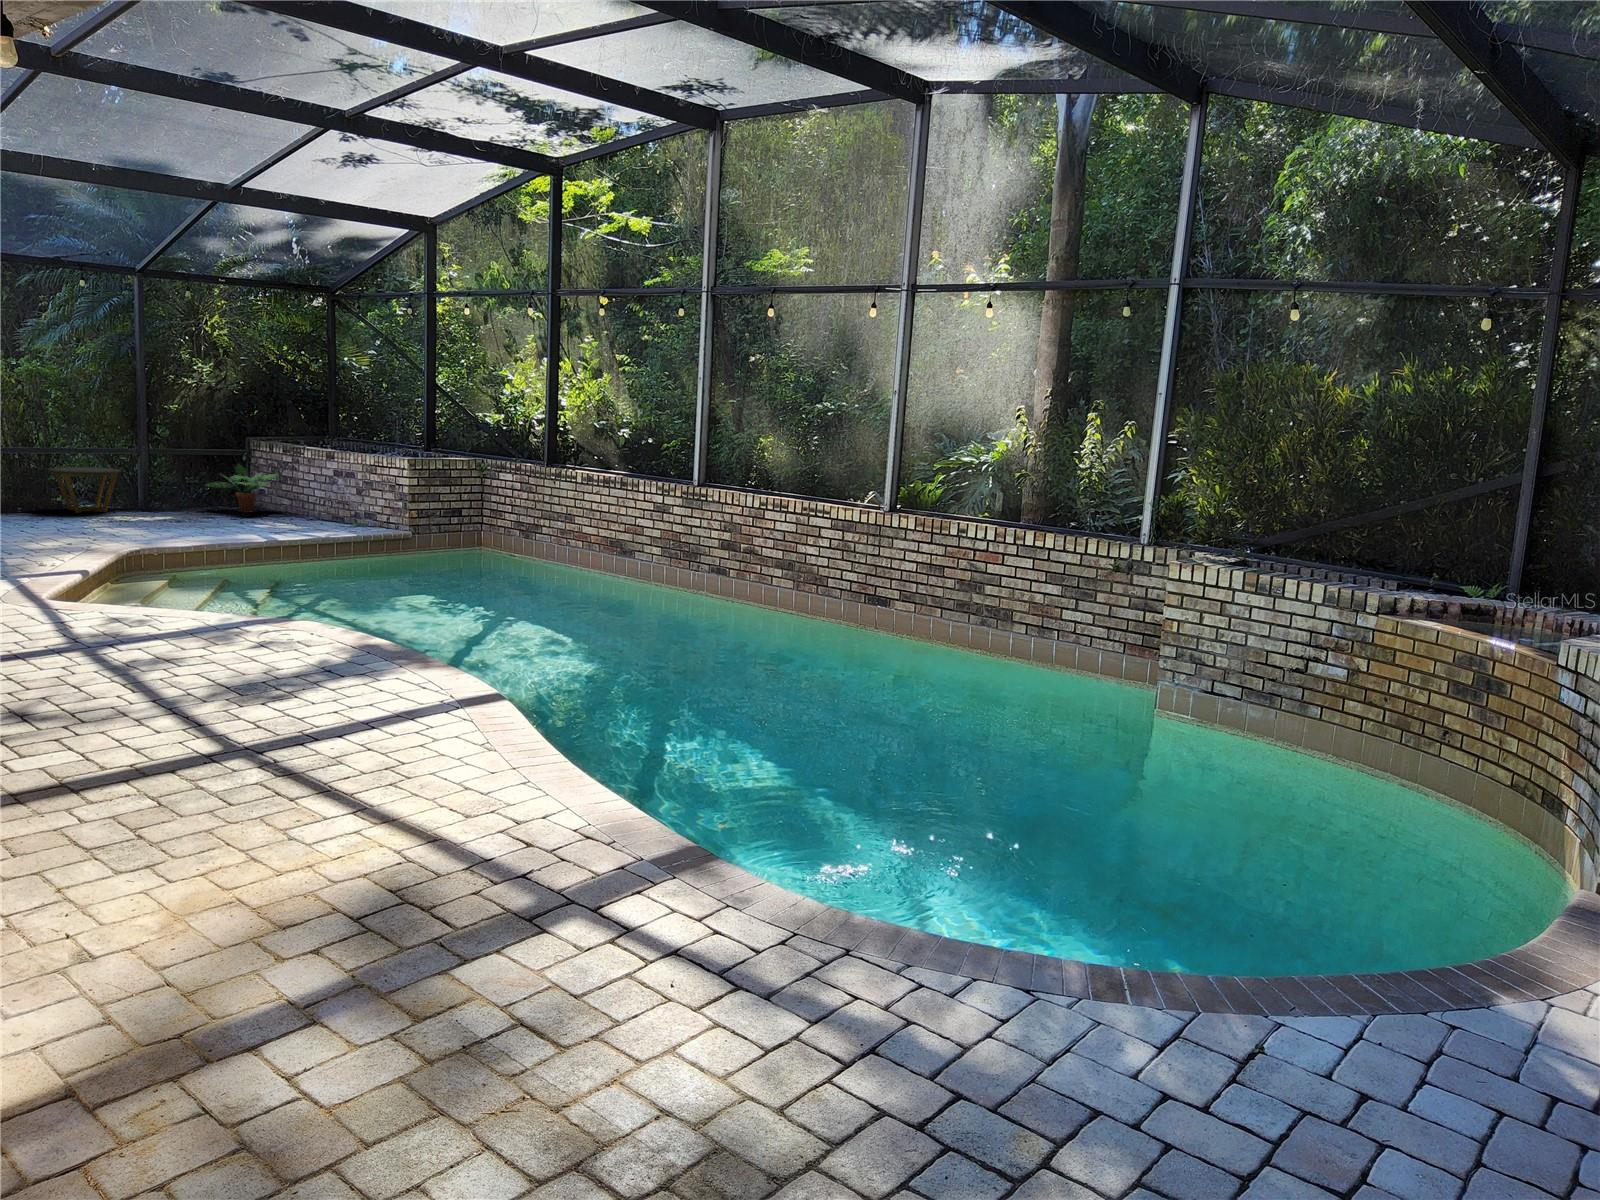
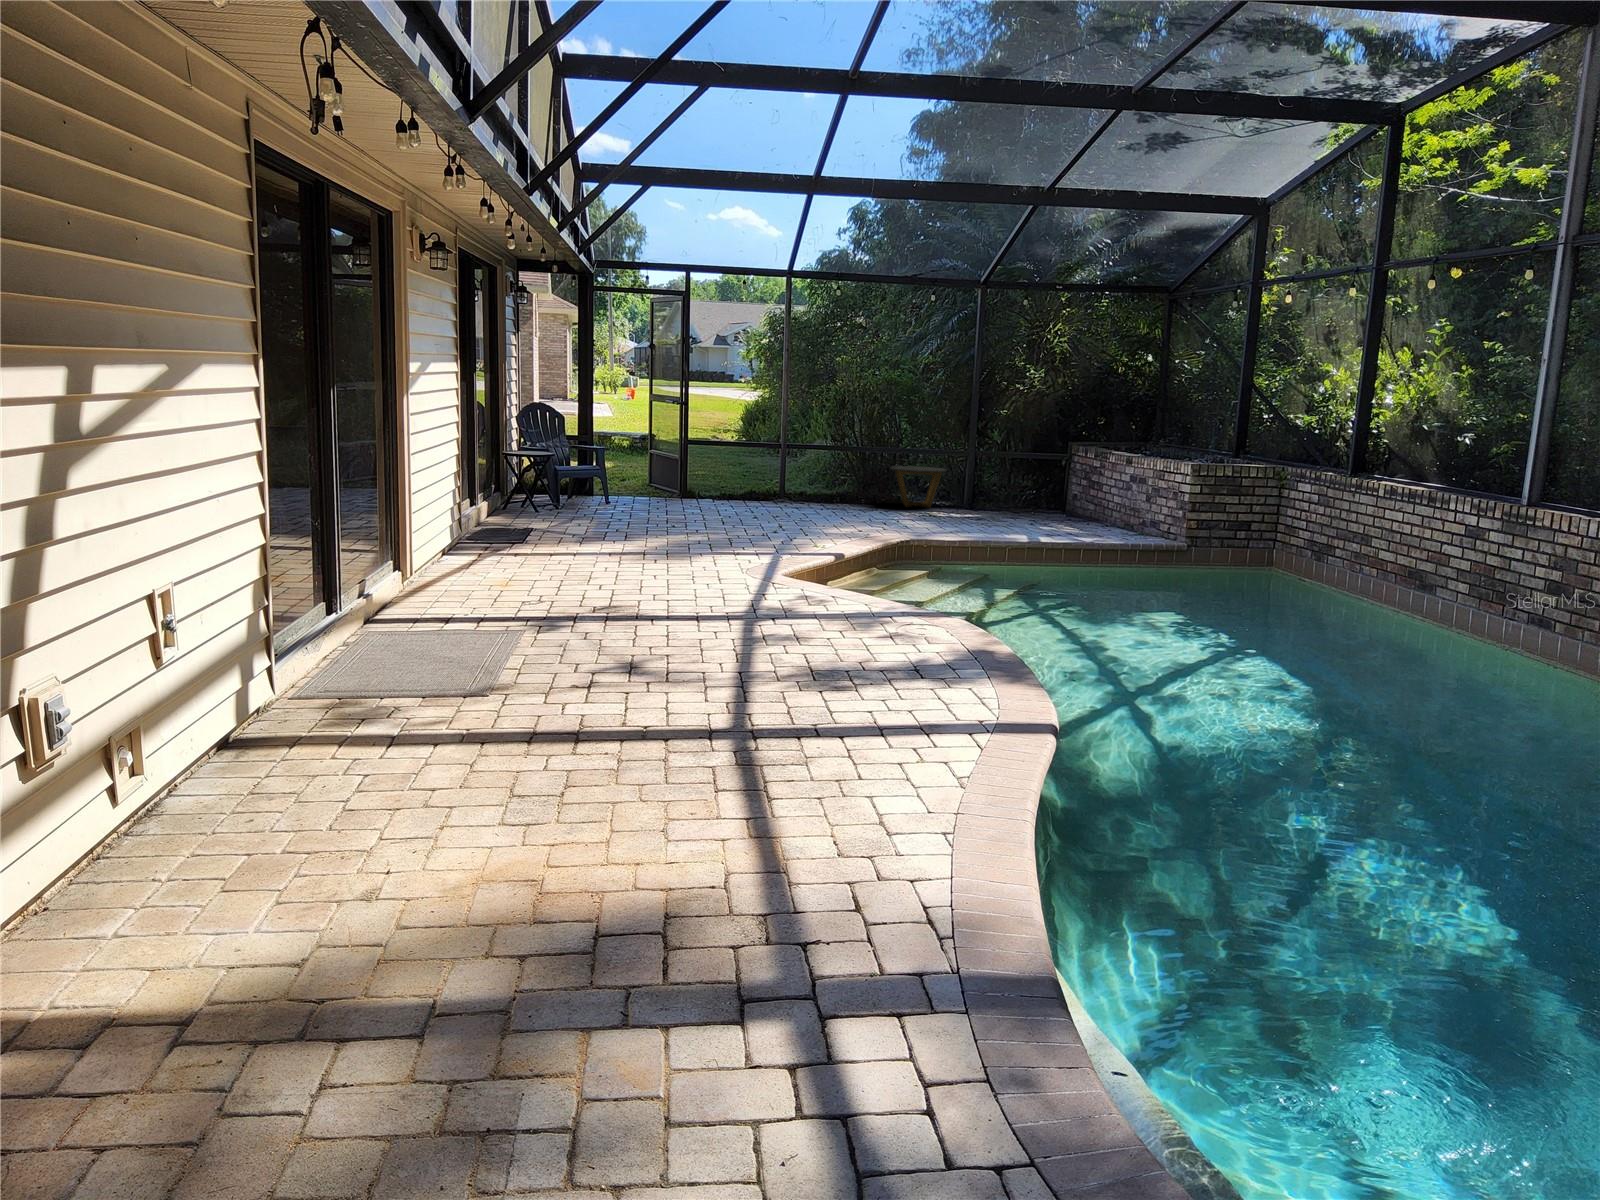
potted plant: present [205,464,279,513] -> none [1015,466,1085,515]

